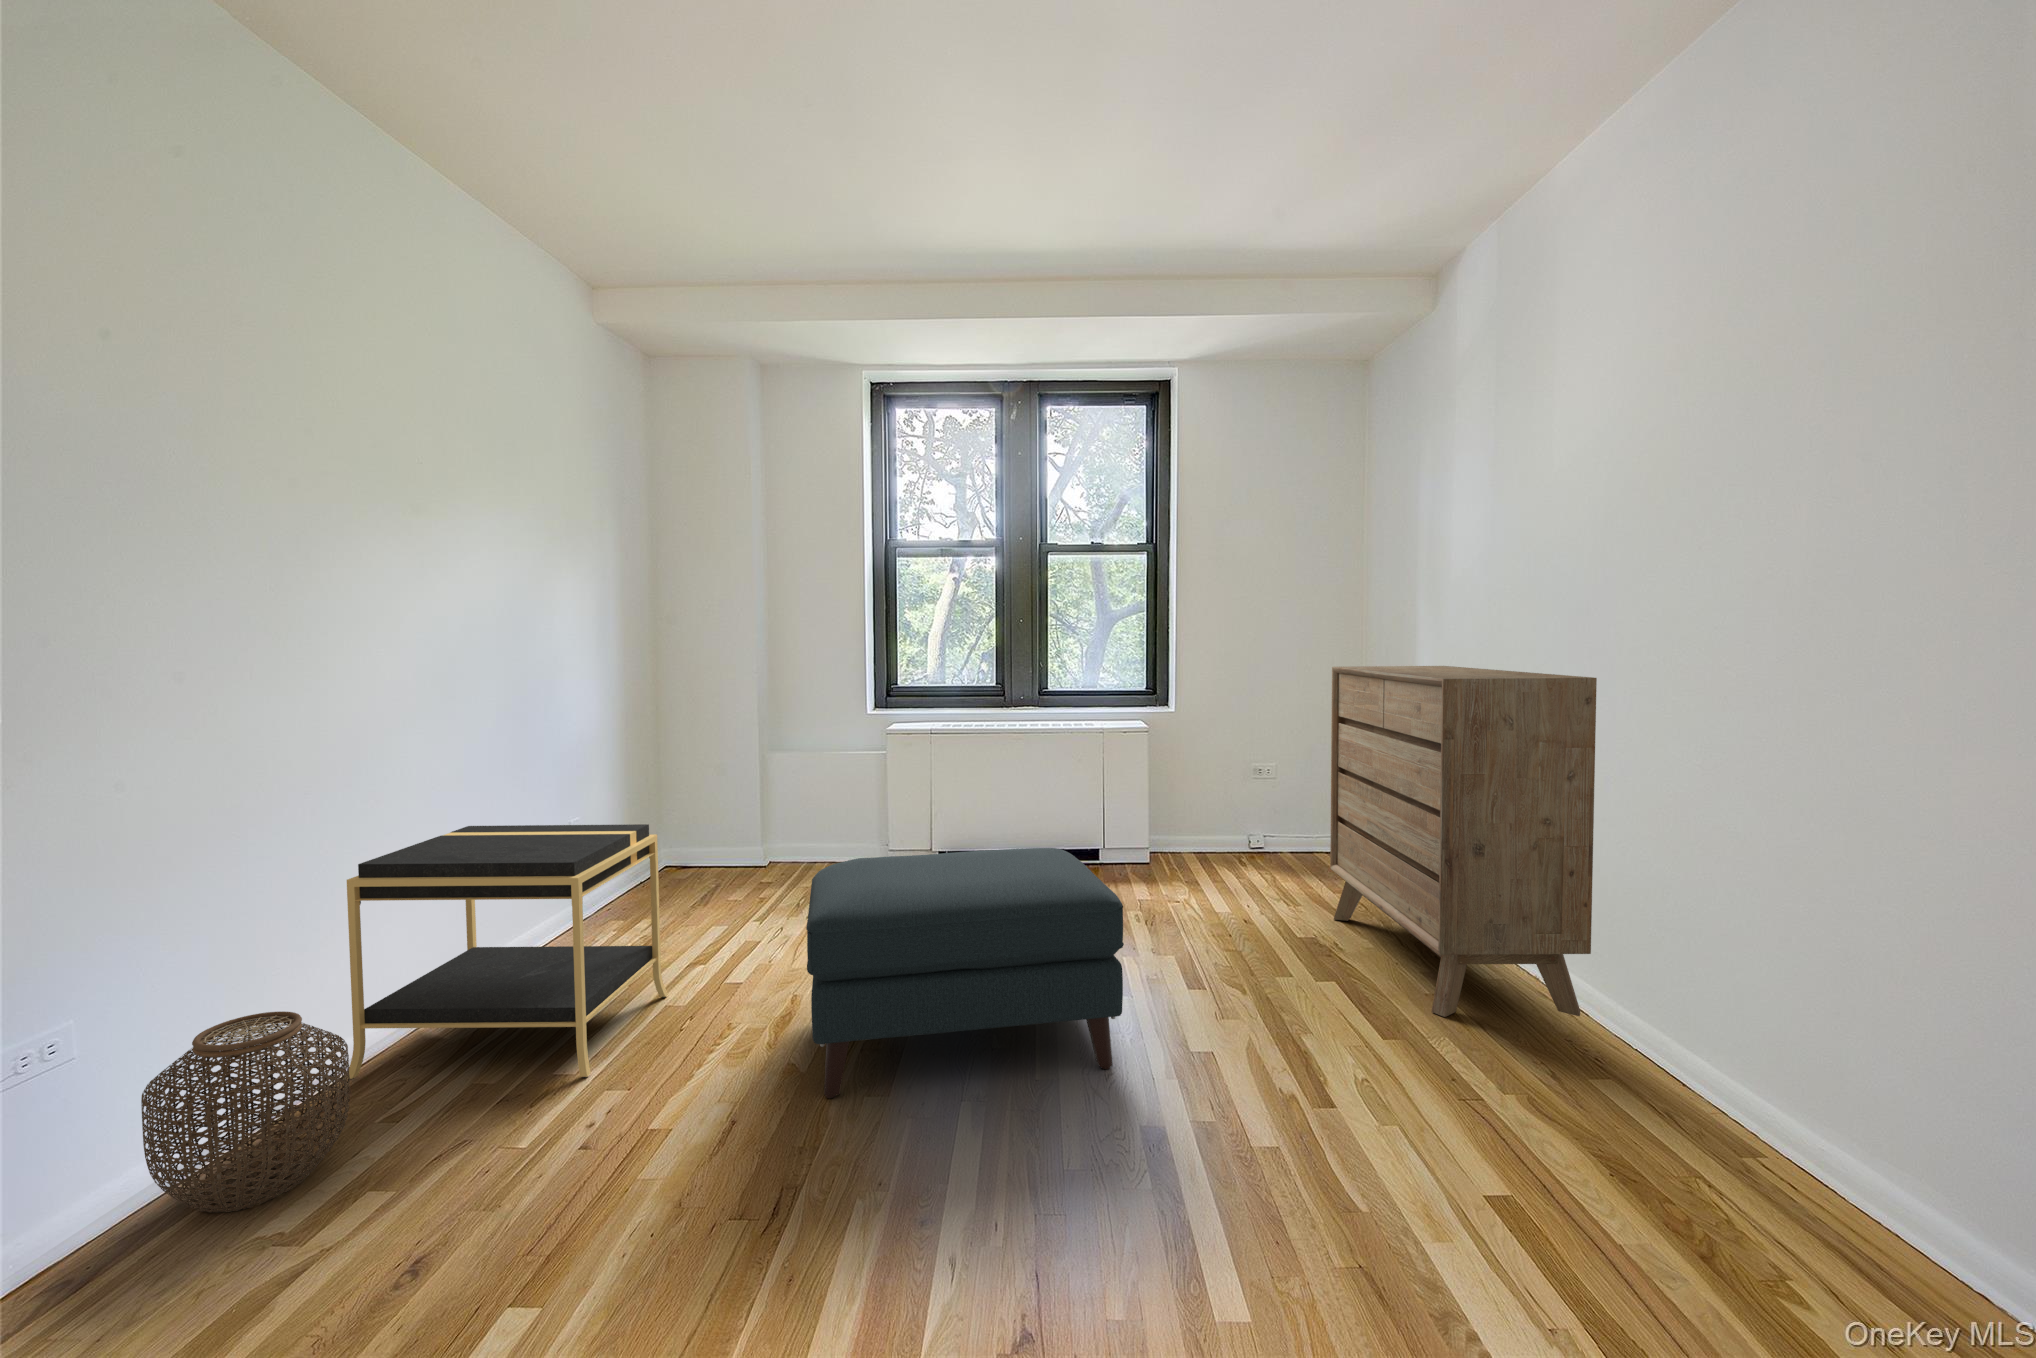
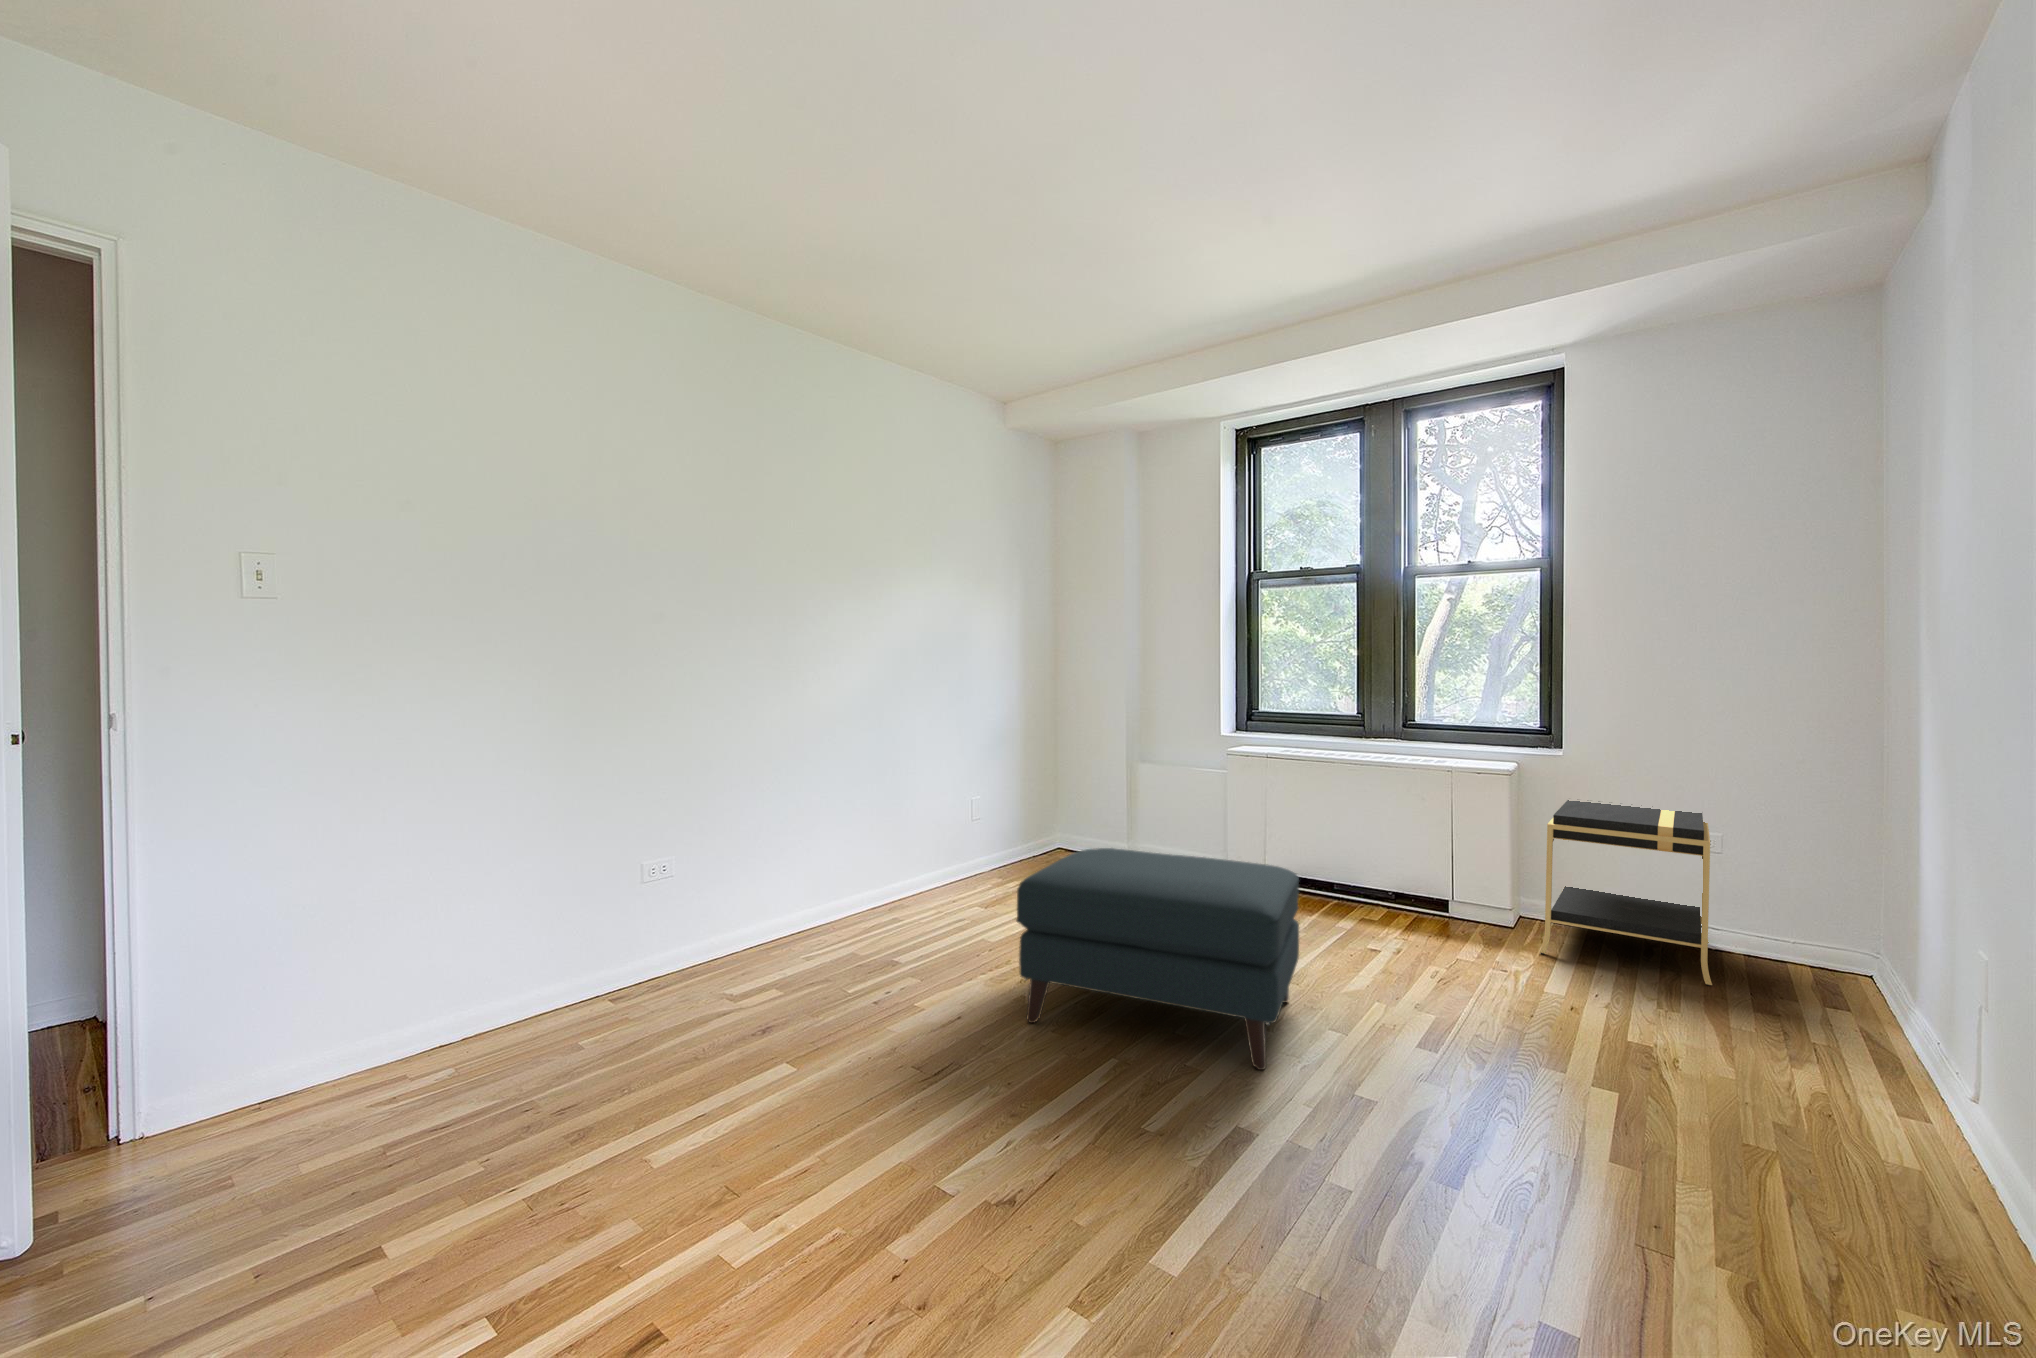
dresser: present [1330,666,1597,1017] -> none [1688,715,1990,1210]
nightstand: present [347,824,668,1080] -> present [1540,800,1712,986]
woven basket: present [141,1011,350,1213] -> none [674,876,769,983]

